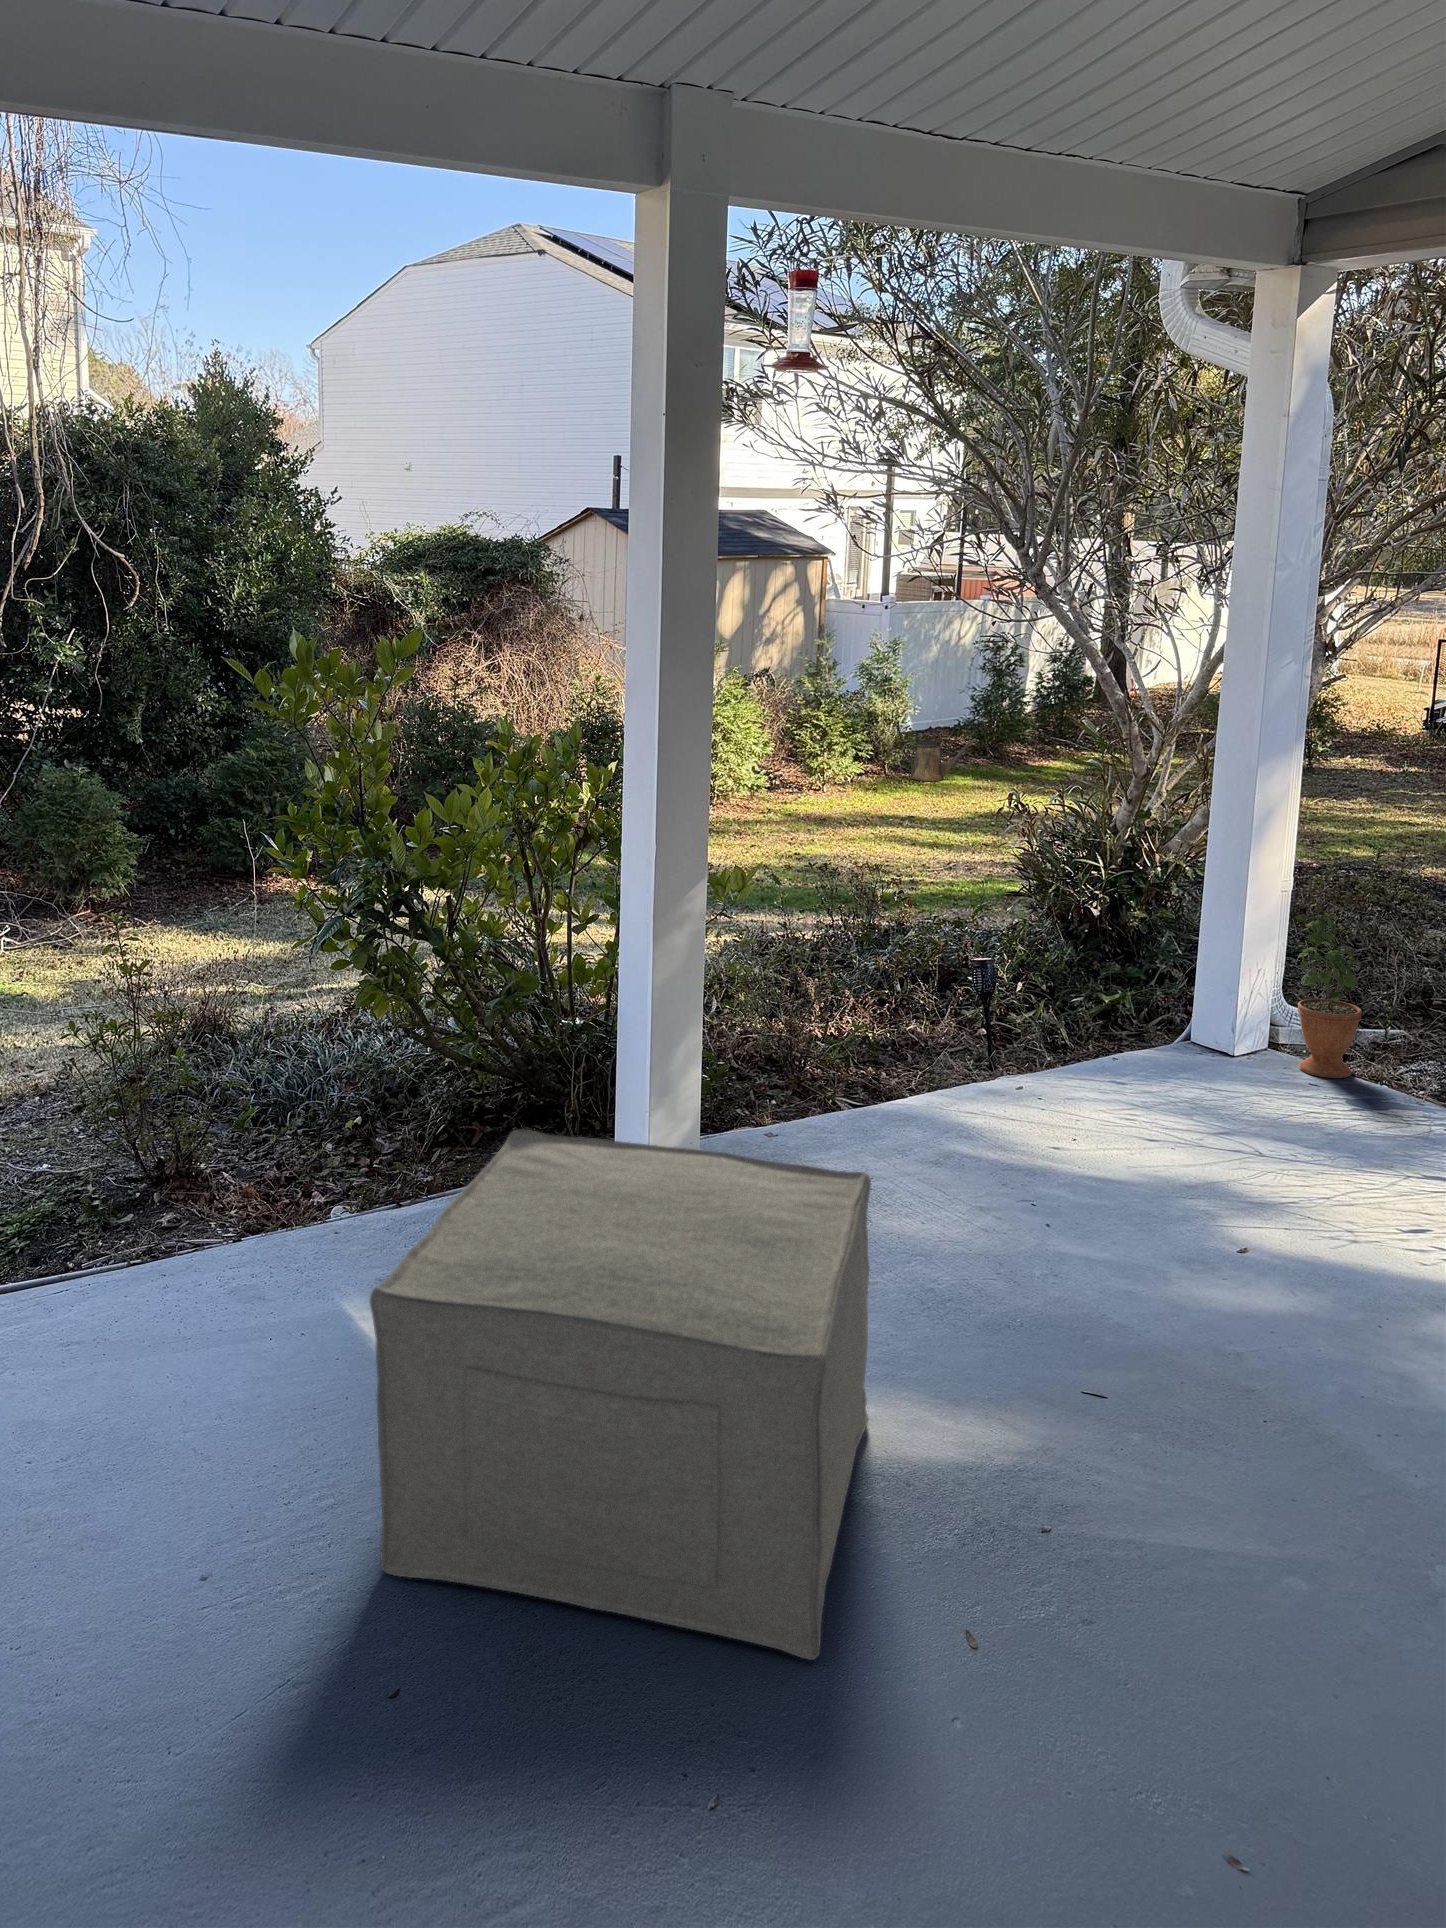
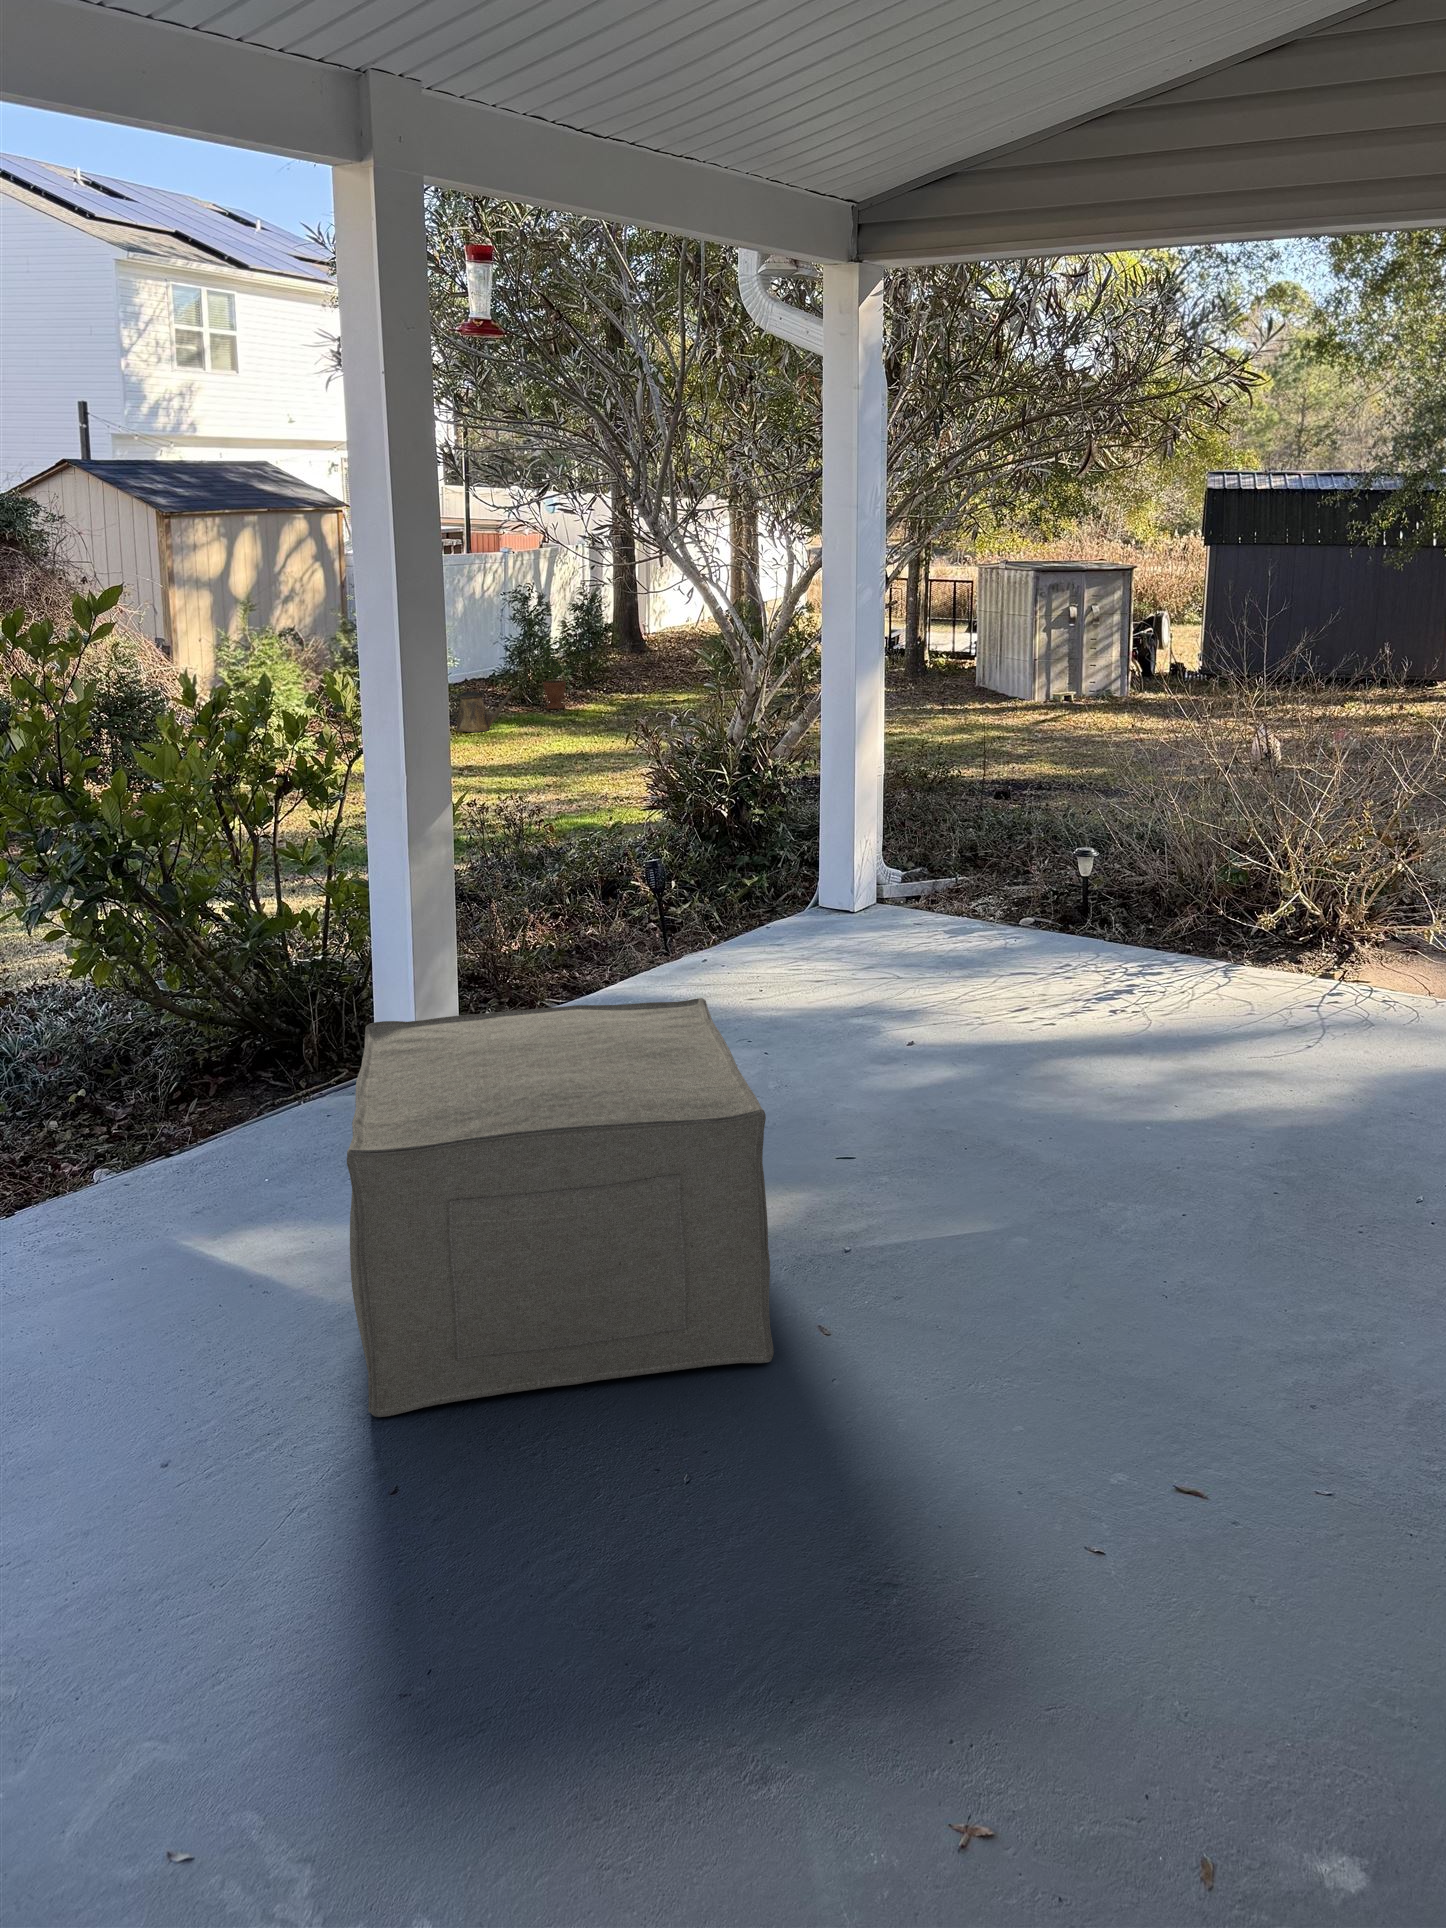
potted plant: present [1295,904,1362,1078] -> present [540,643,566,709]

